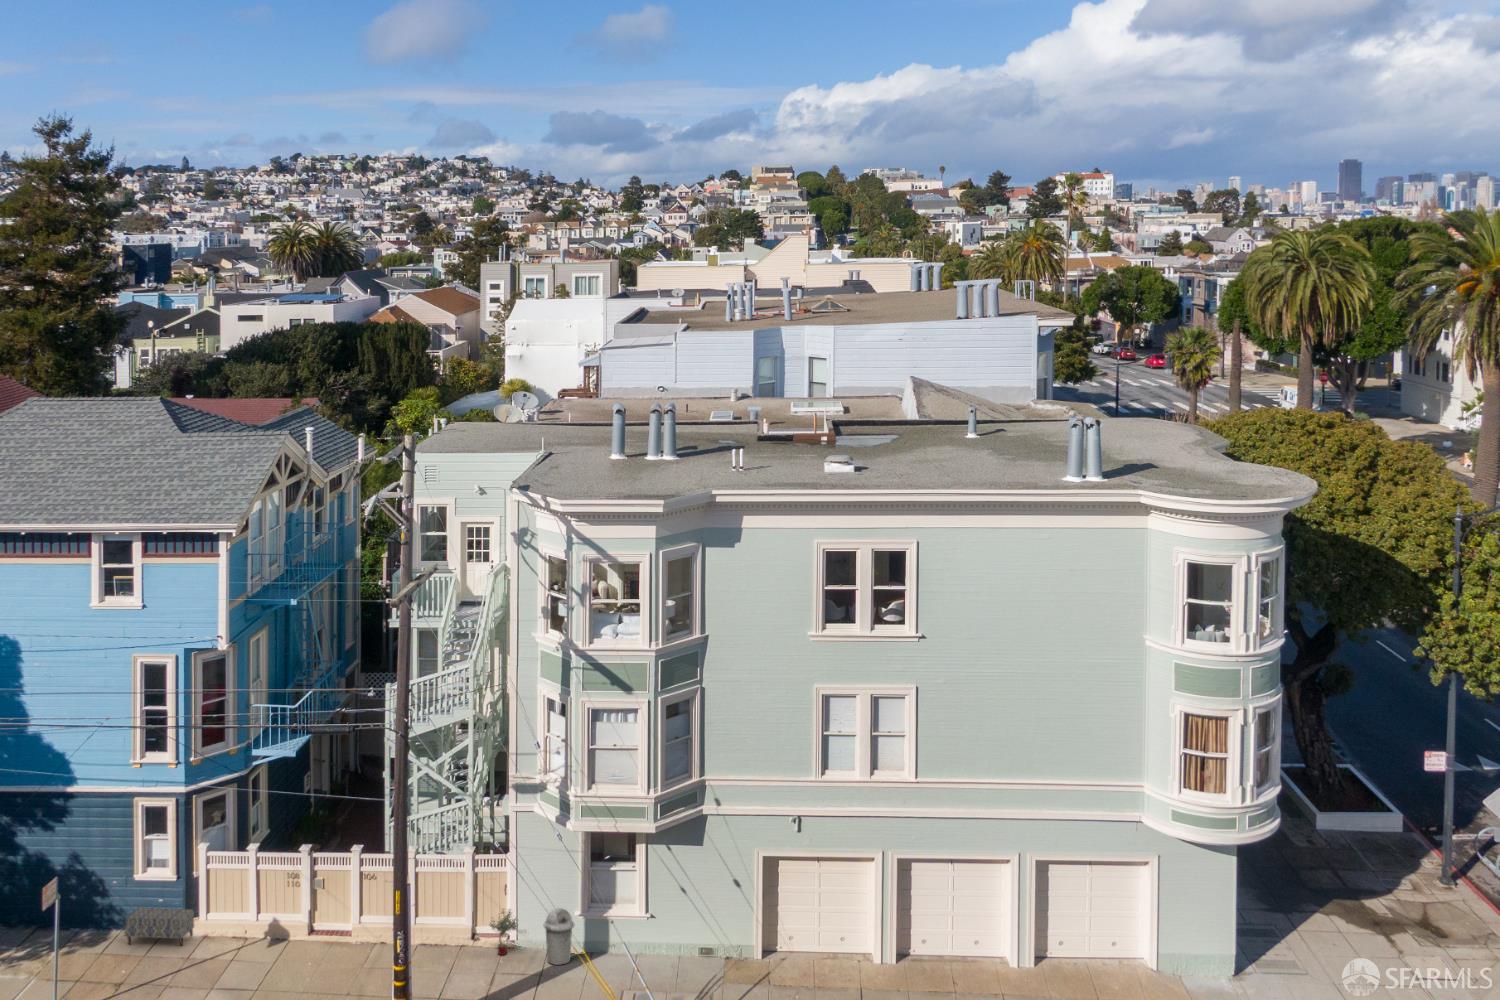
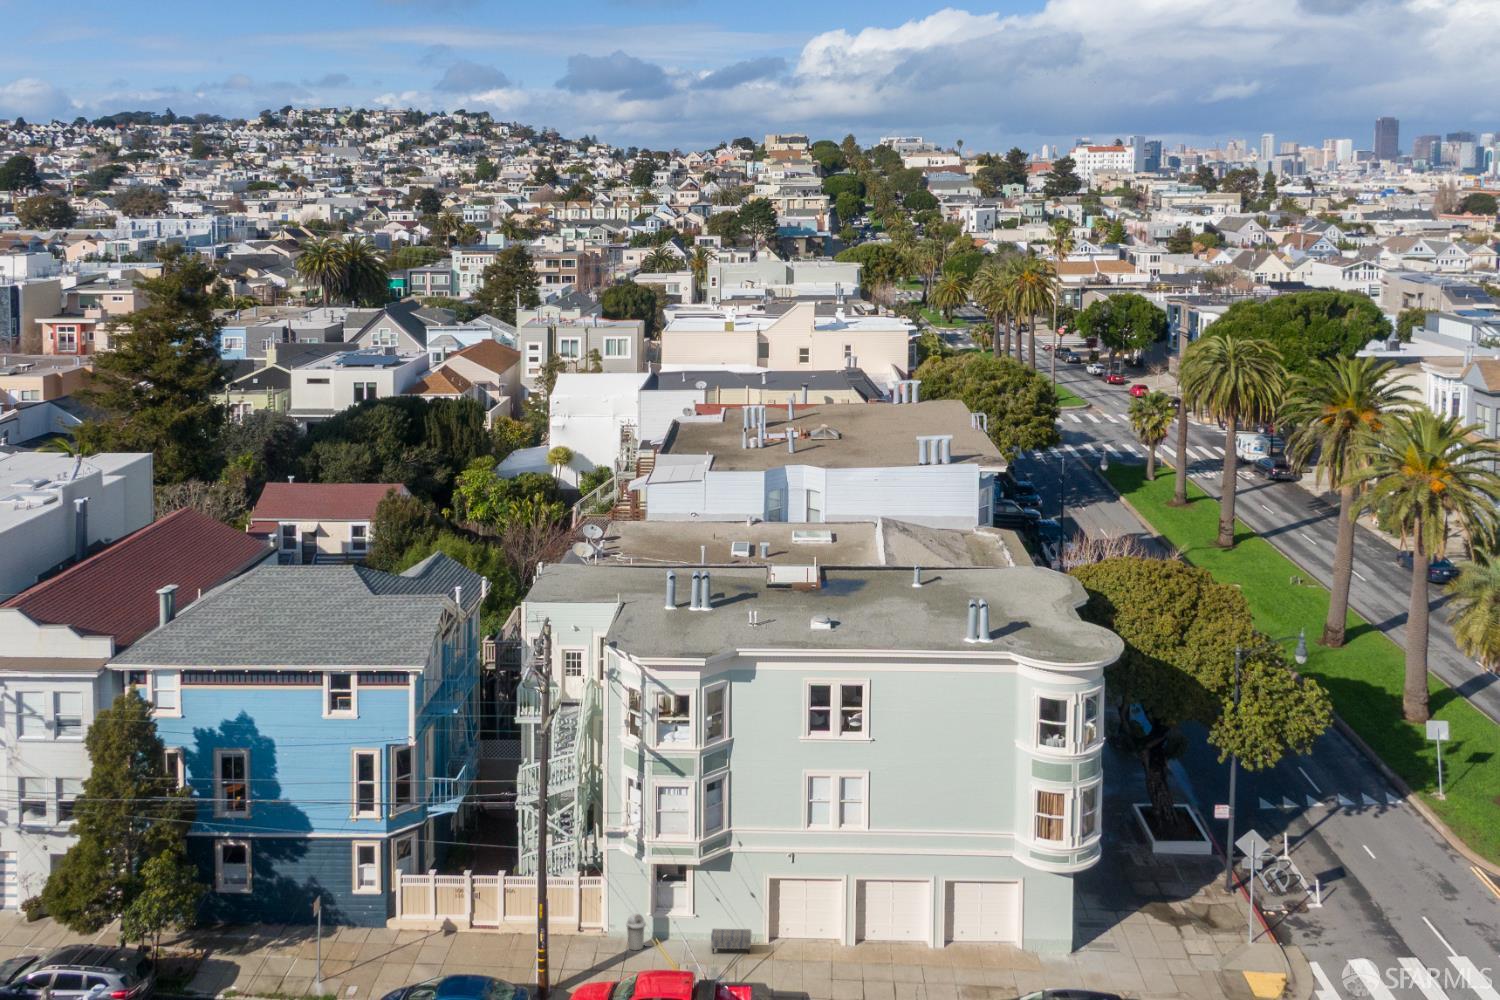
bench: present [125,908,194,946] -> present [711,929,751,953]
potted tree: present [490,909,517,955] -> none [589,913,609,944]

